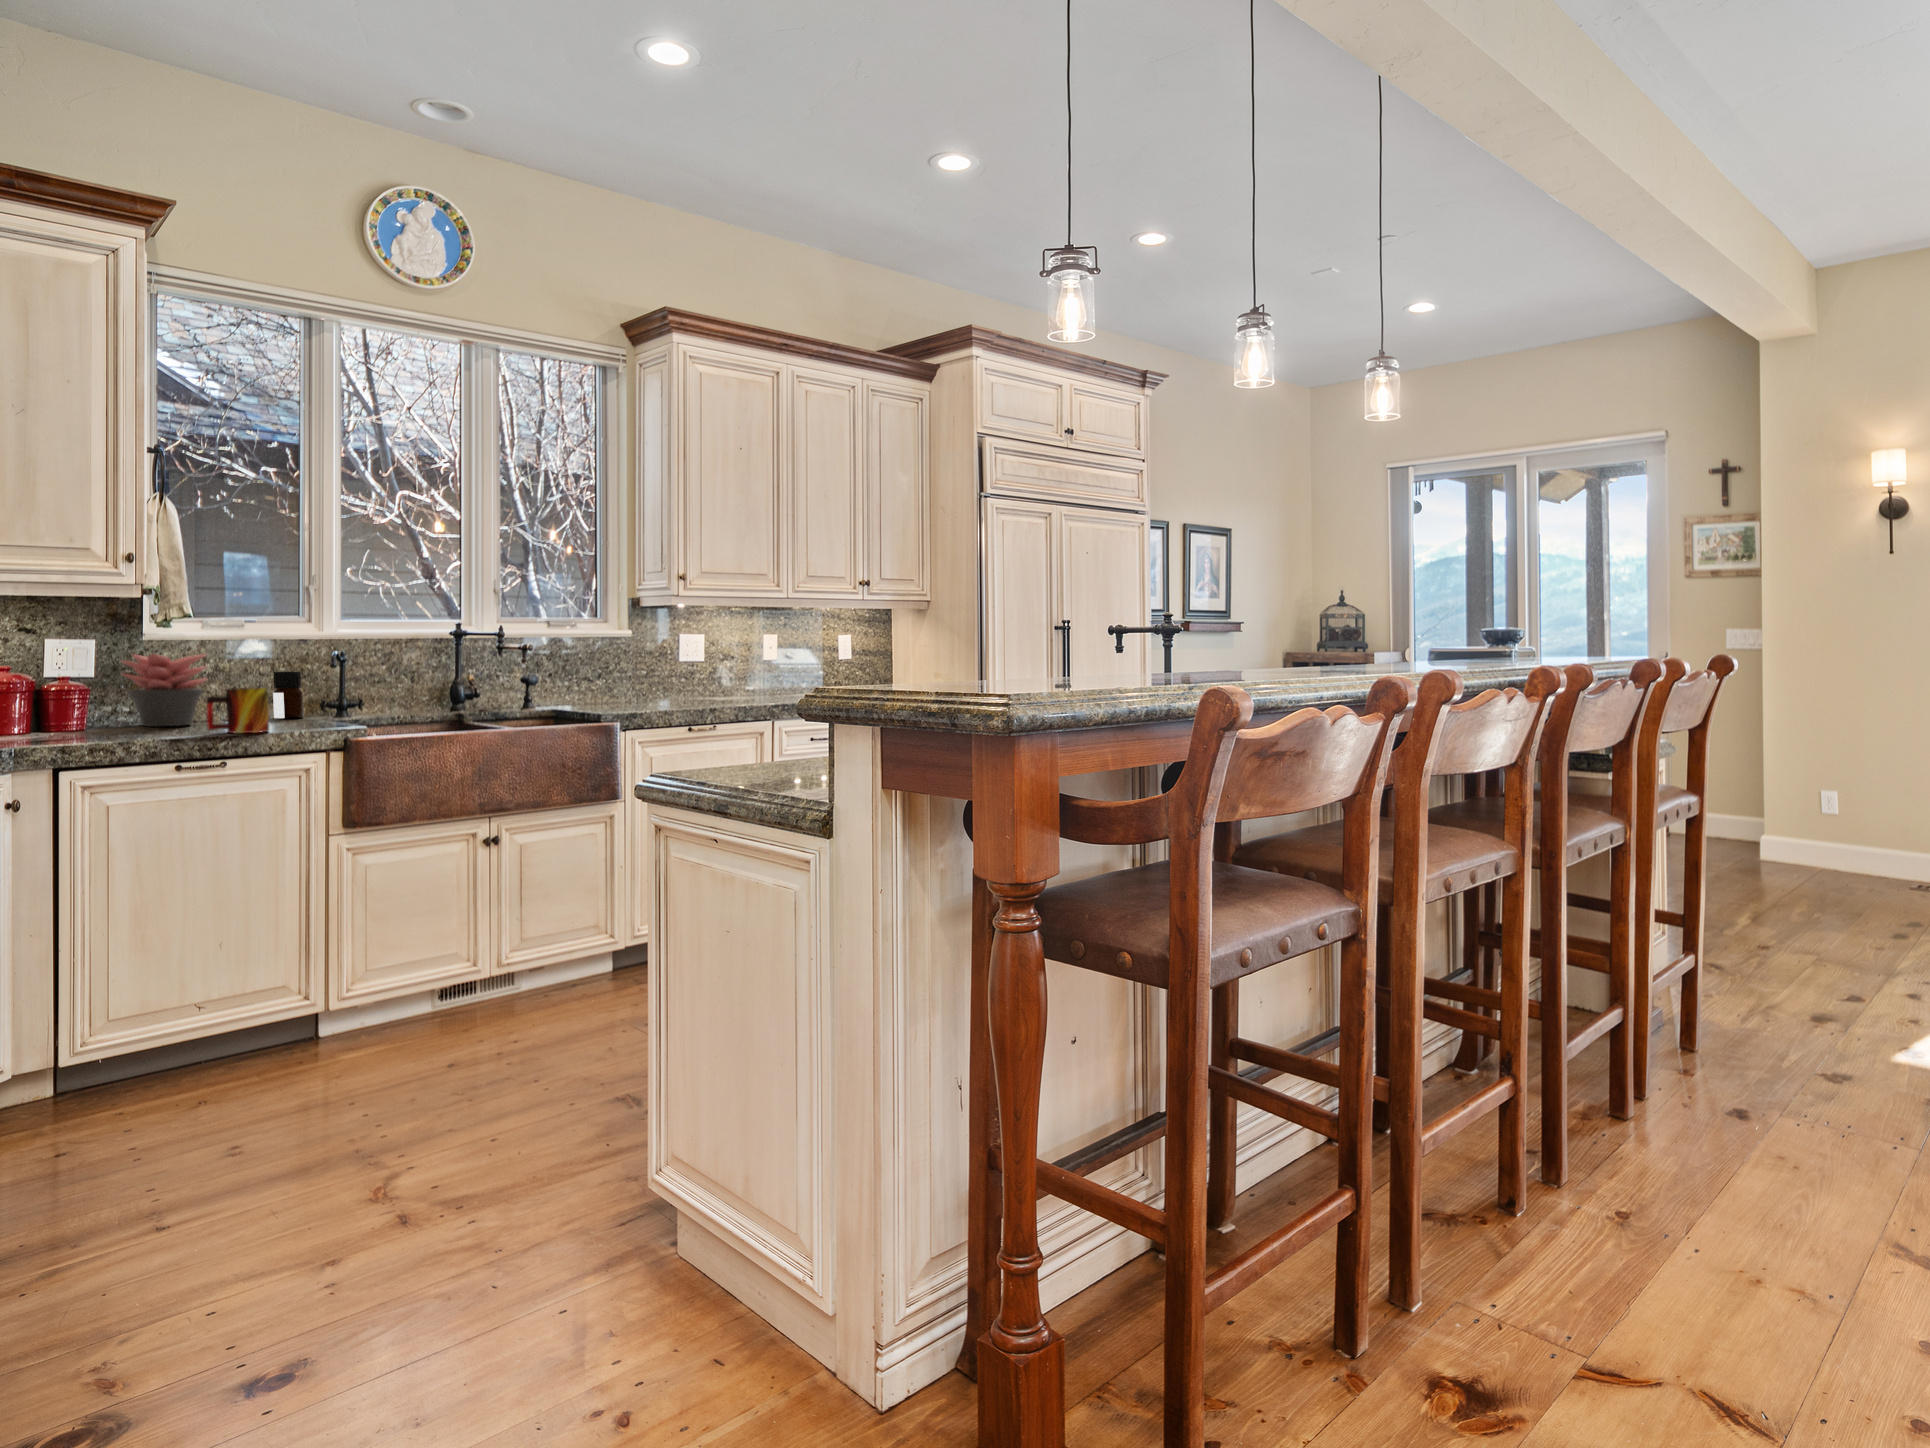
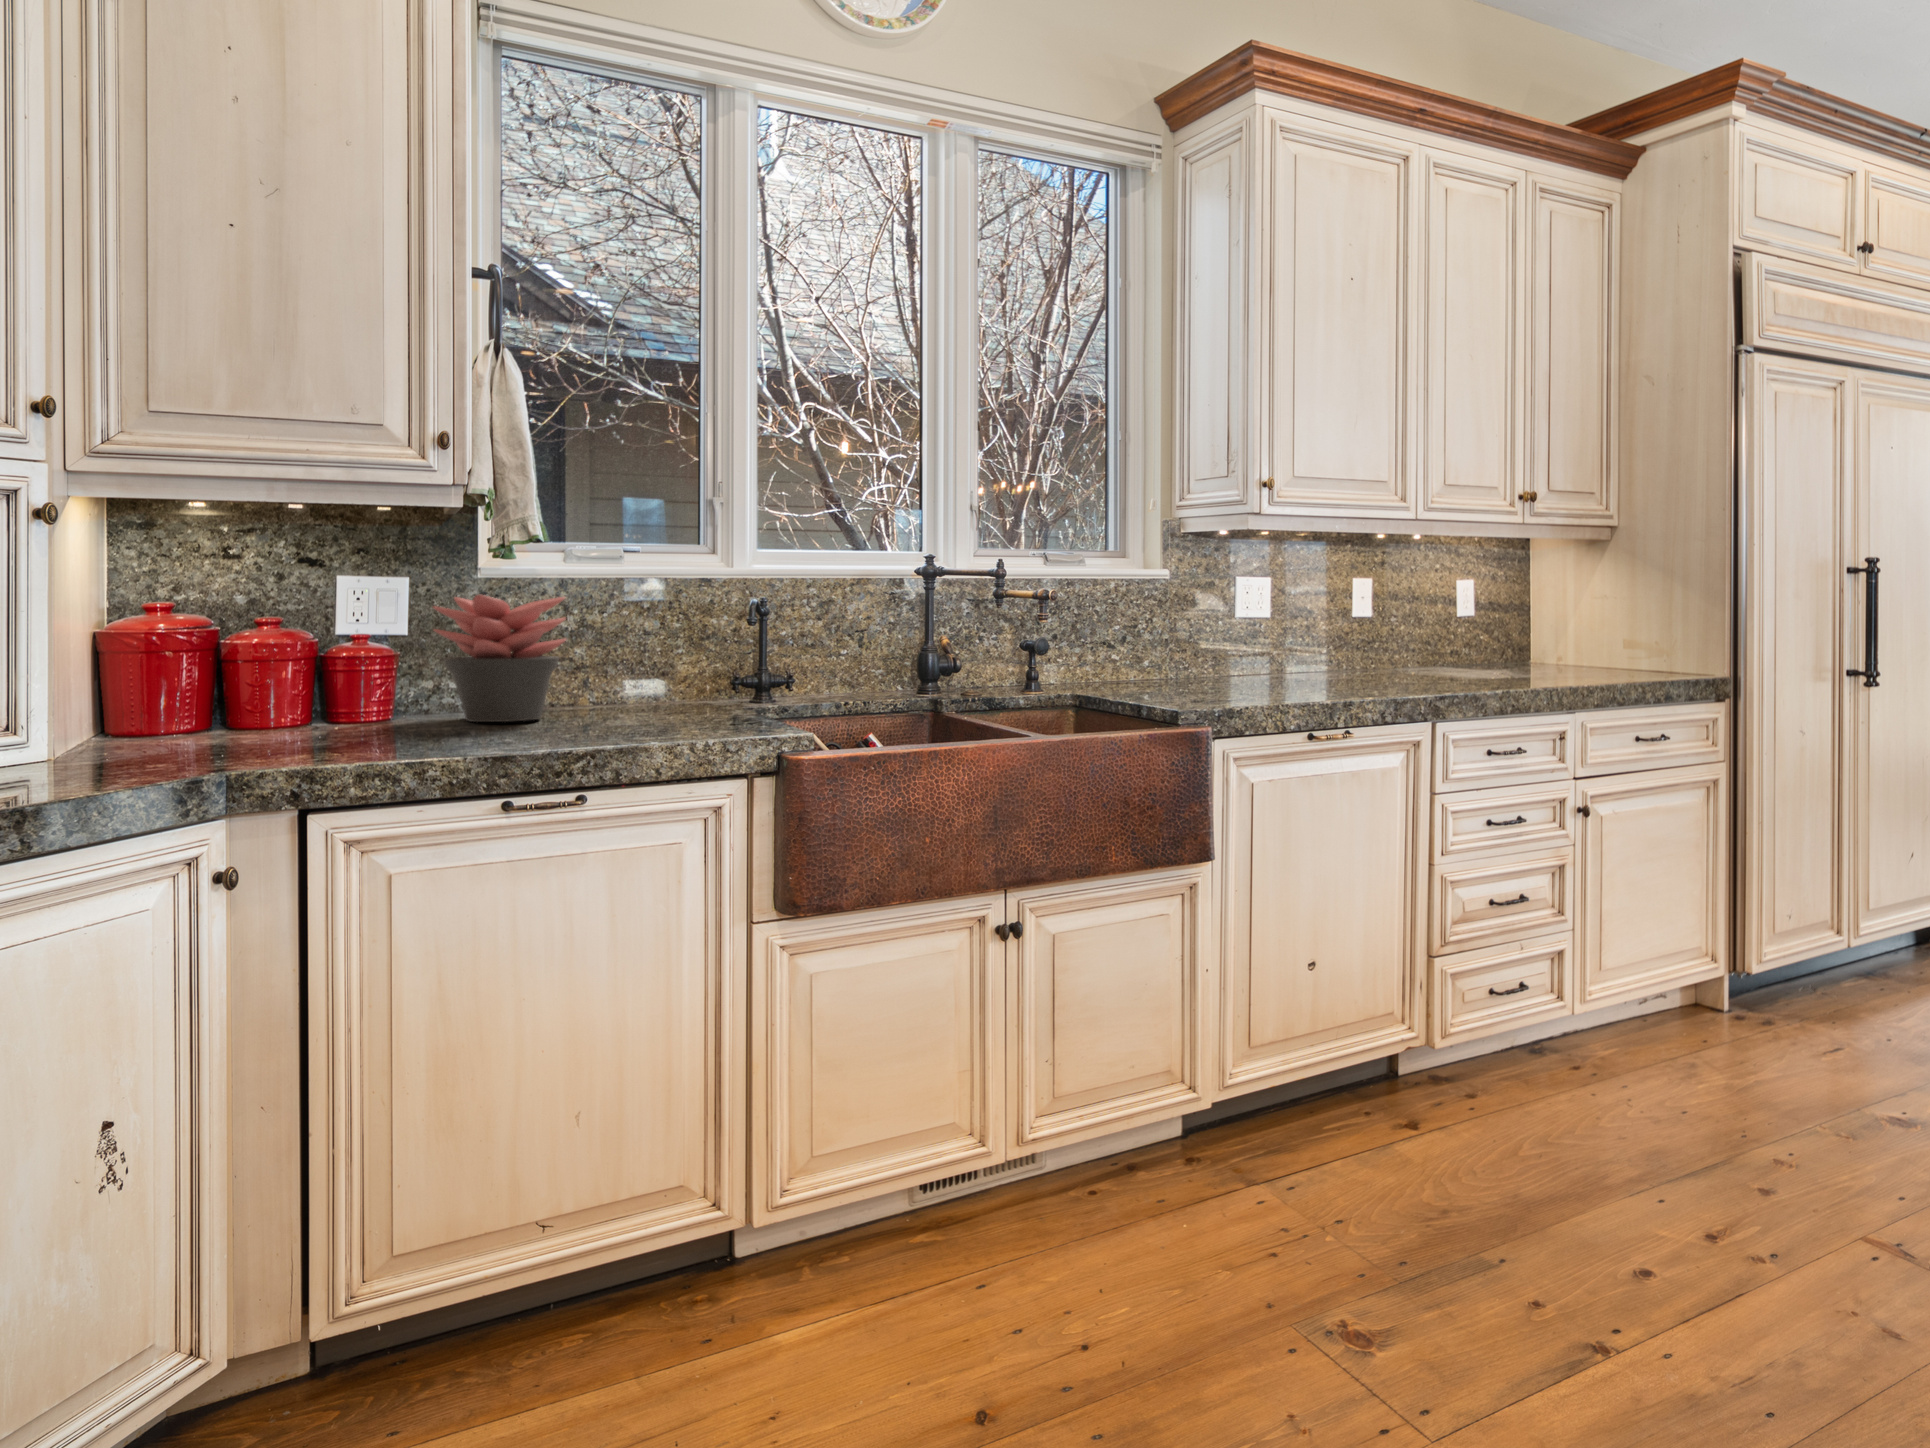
bottle: present [273,672,304,718] -> none [663,629,707,707]
mug: present [207,688,269,733] -> none [559,656,659,739]

